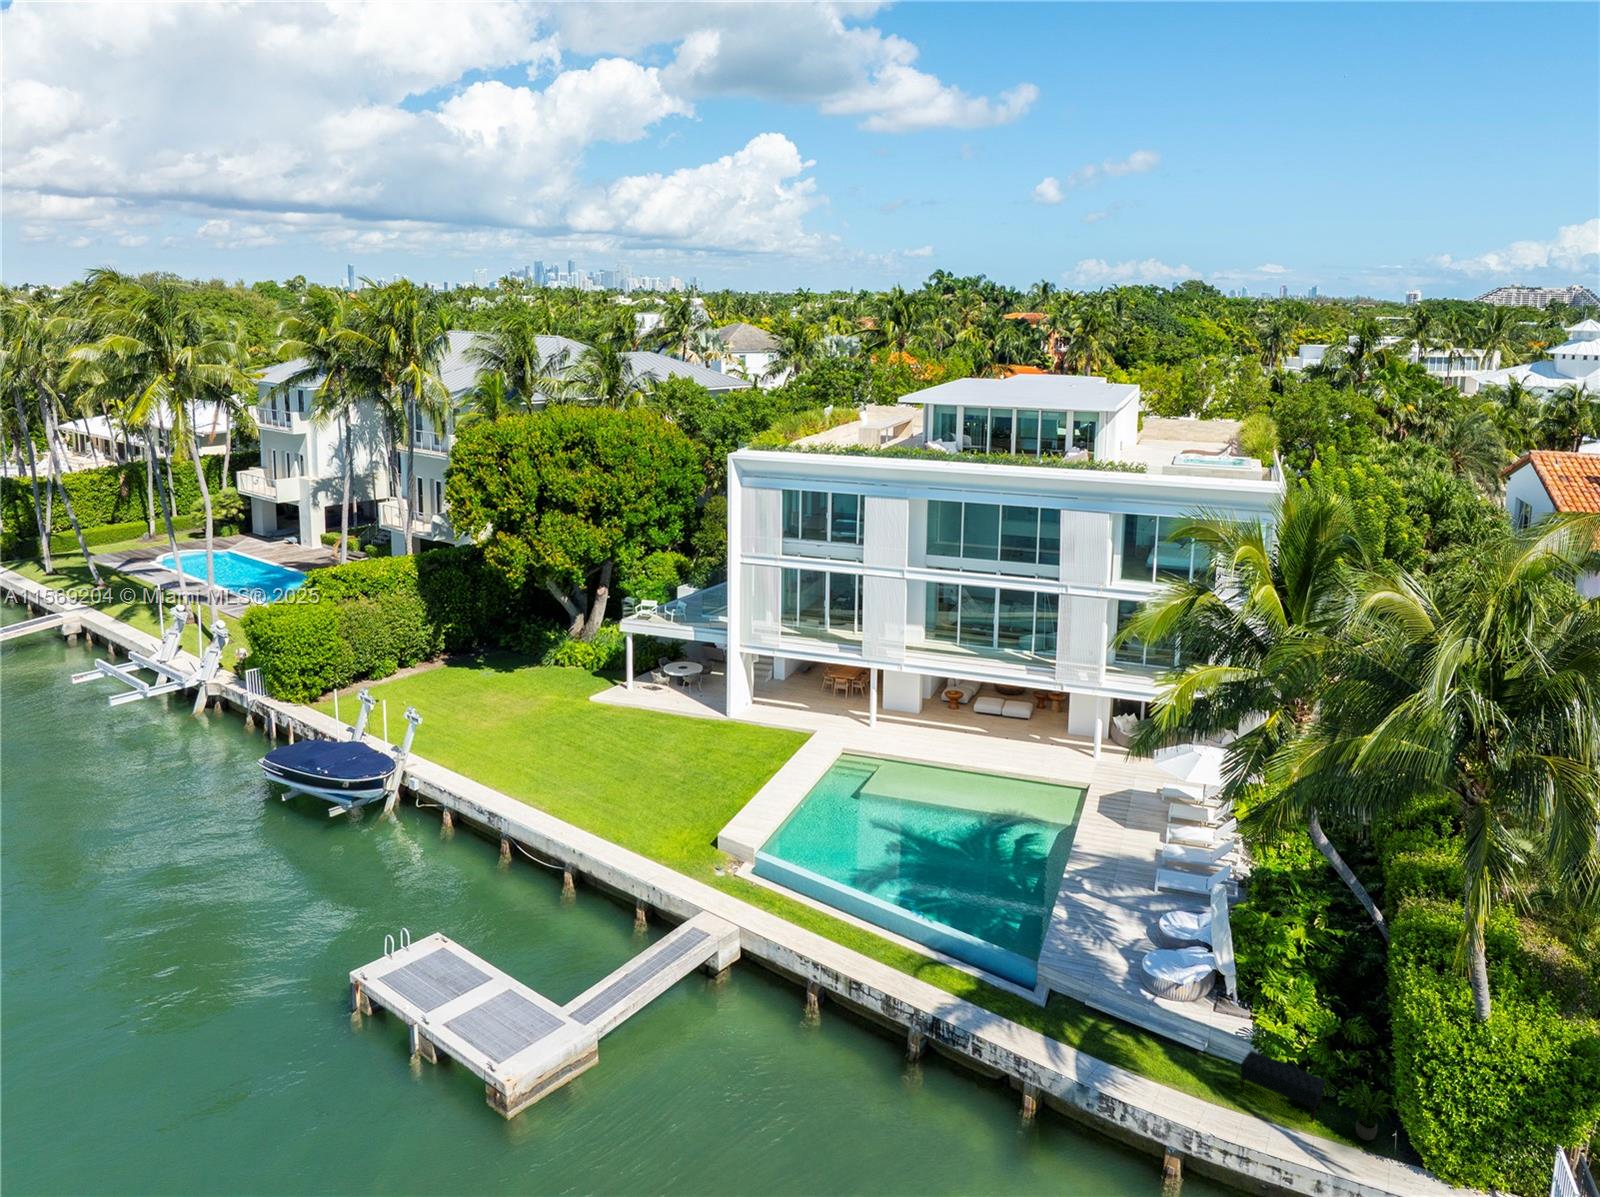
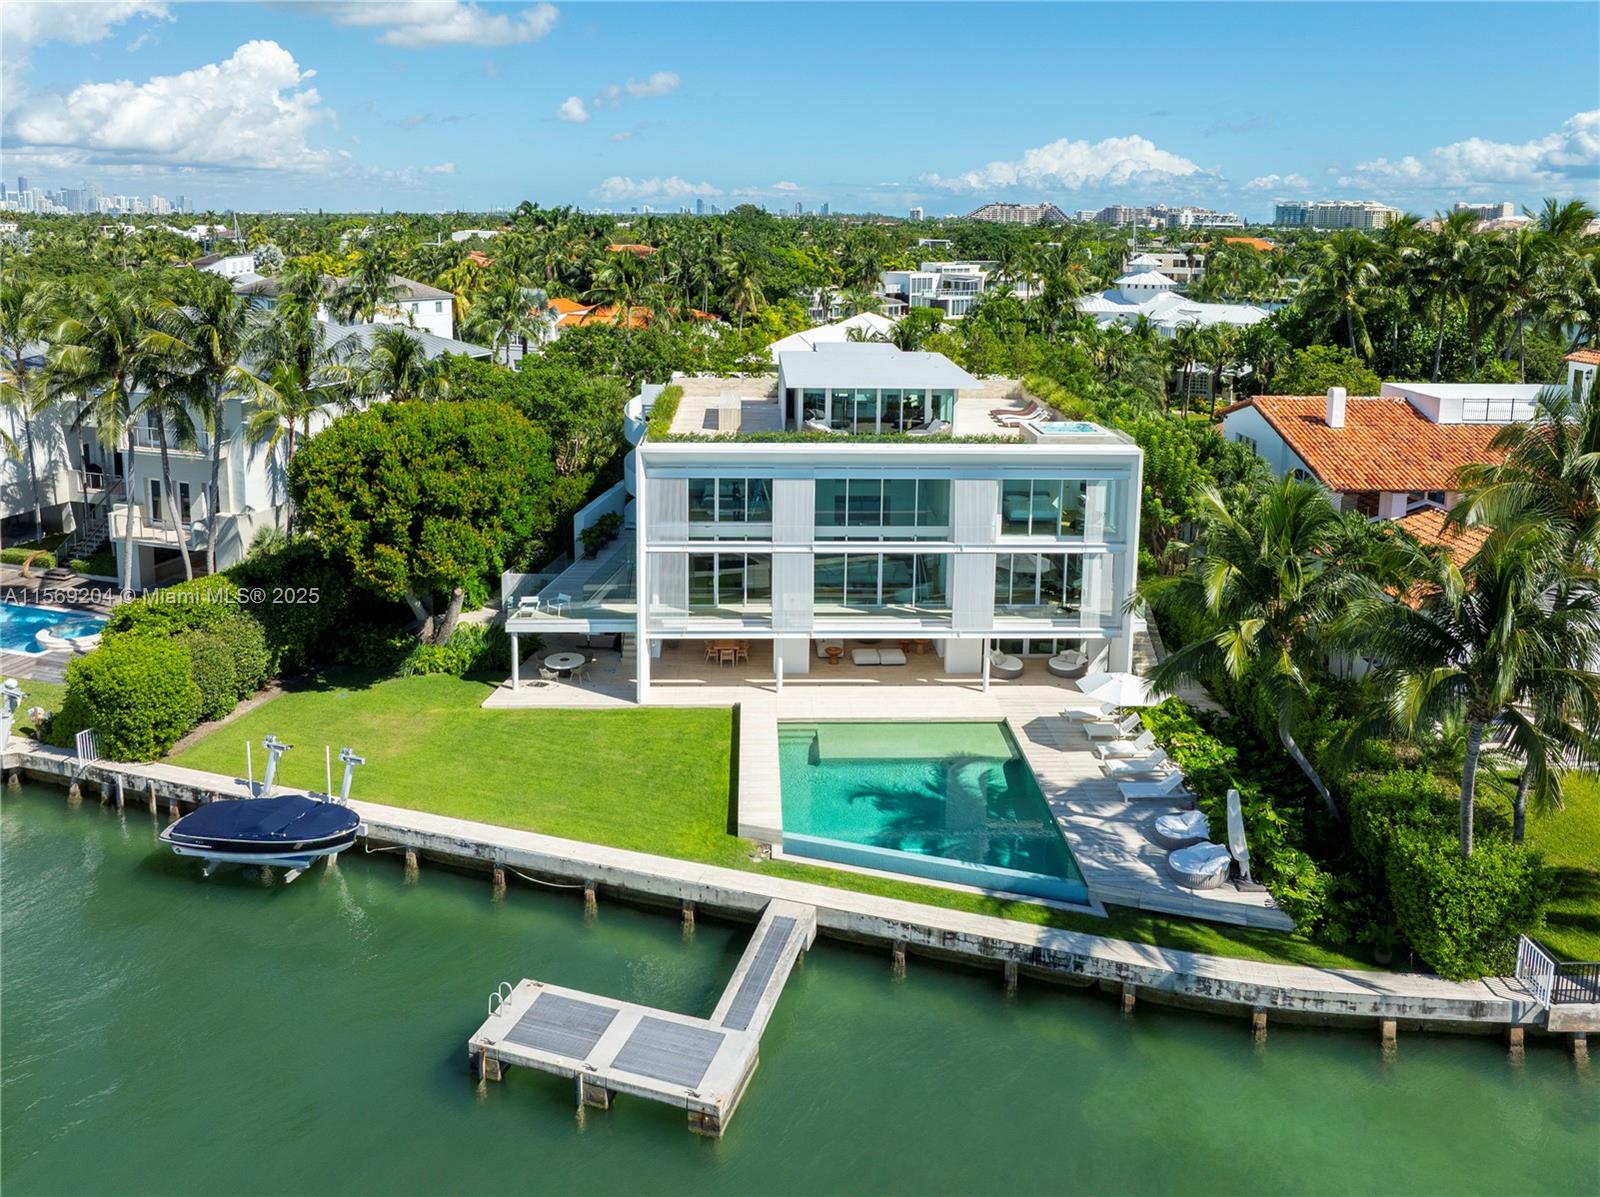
bench: present [1240,1051,1326,1122] -> none [1283,917,1350,960]

